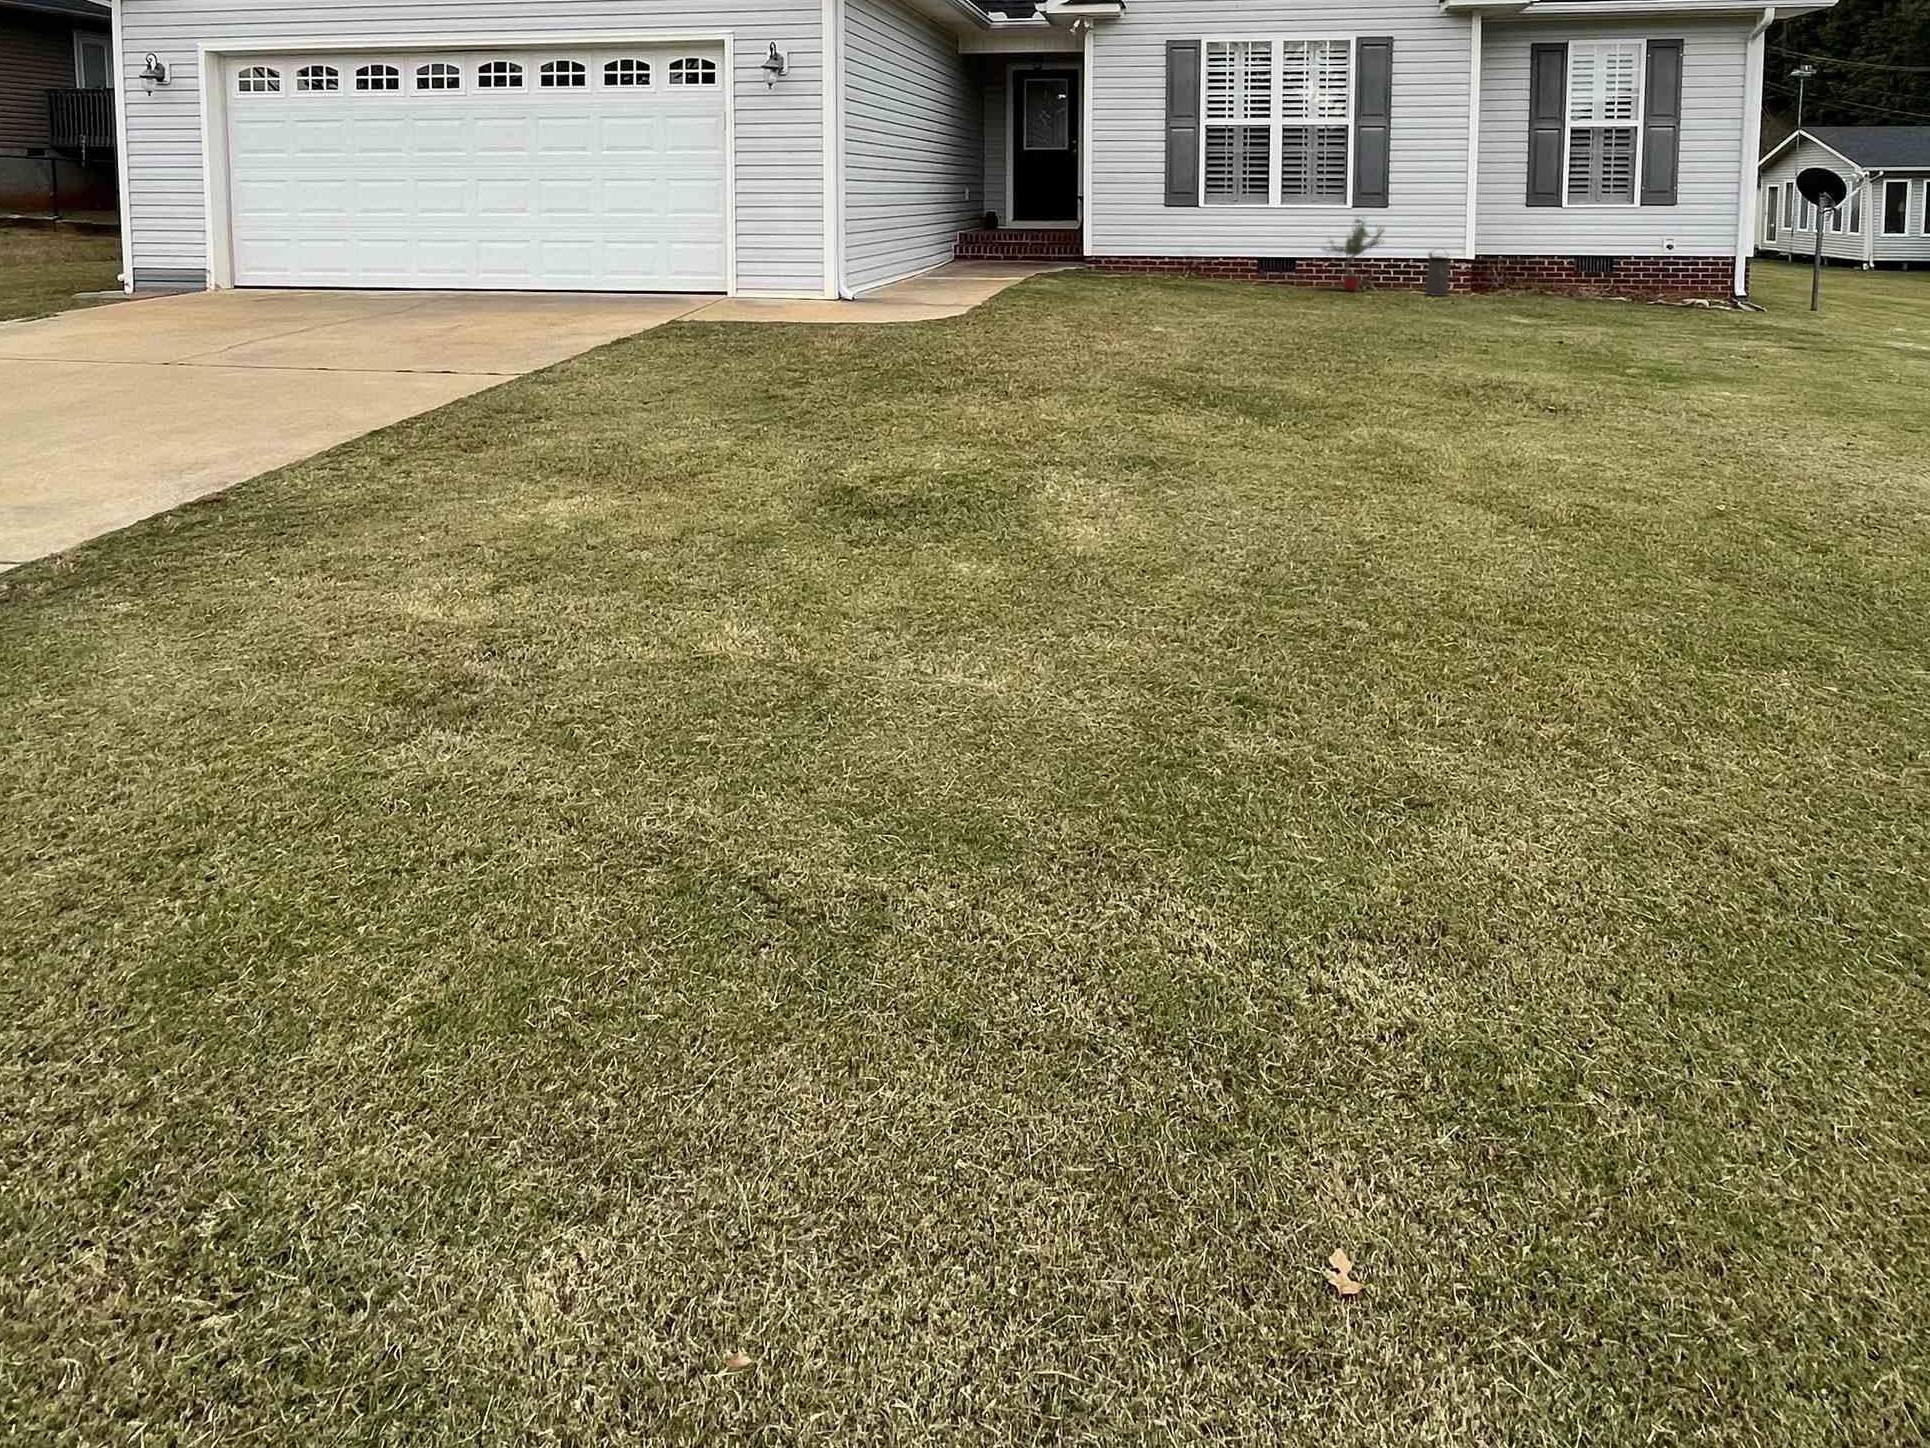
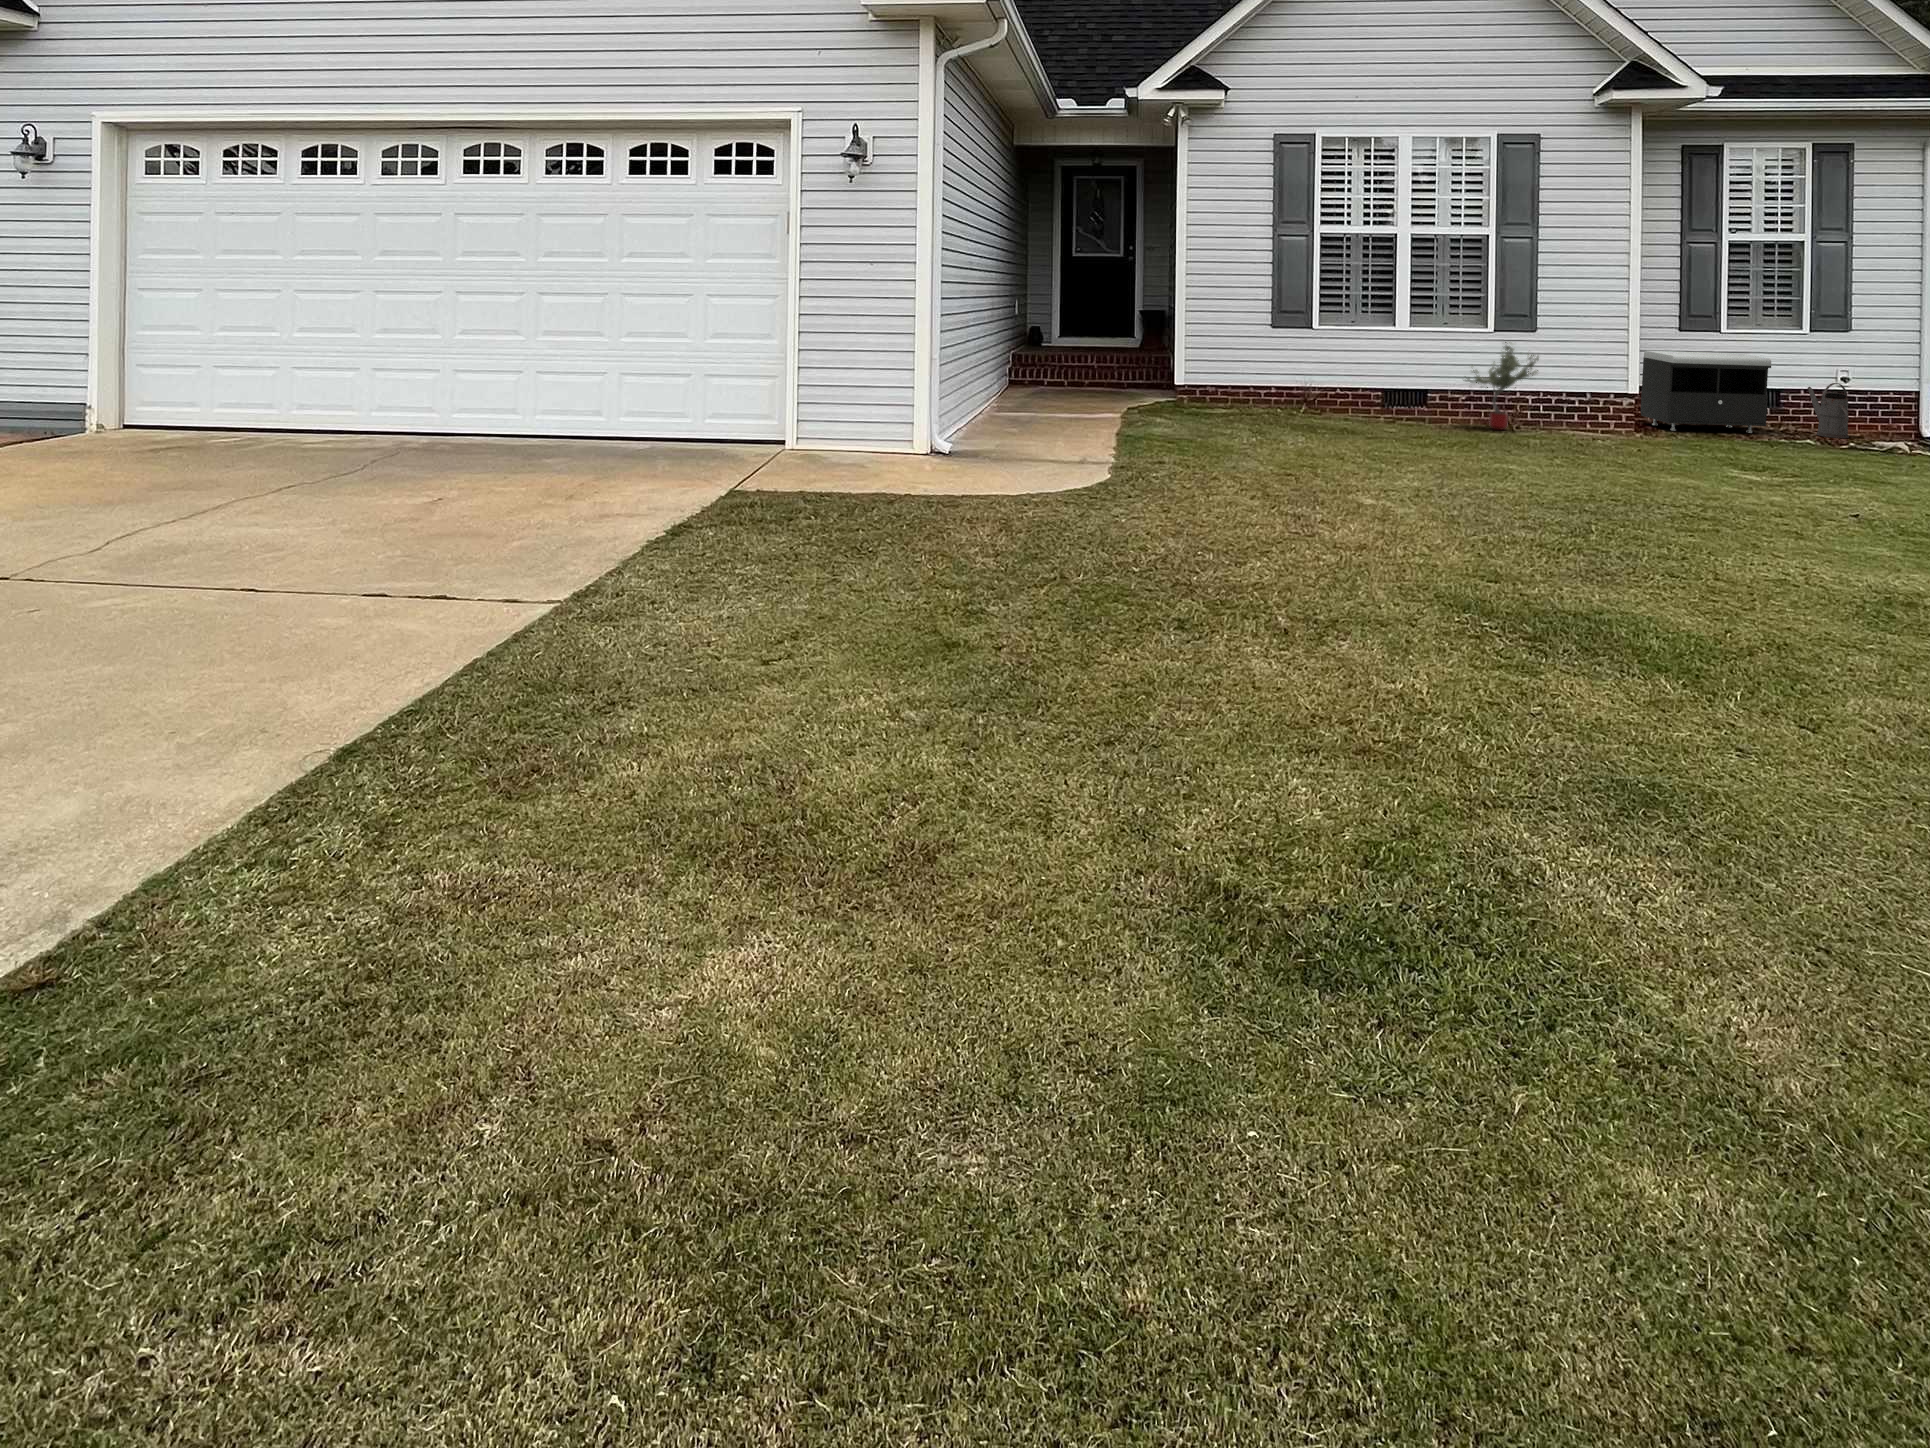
storage bench: none [1486,224,1592,293] -> present [1641,351,1771,433]
watering can: present [1425,253,1449,296] -> present [1808,383,1849,438]

